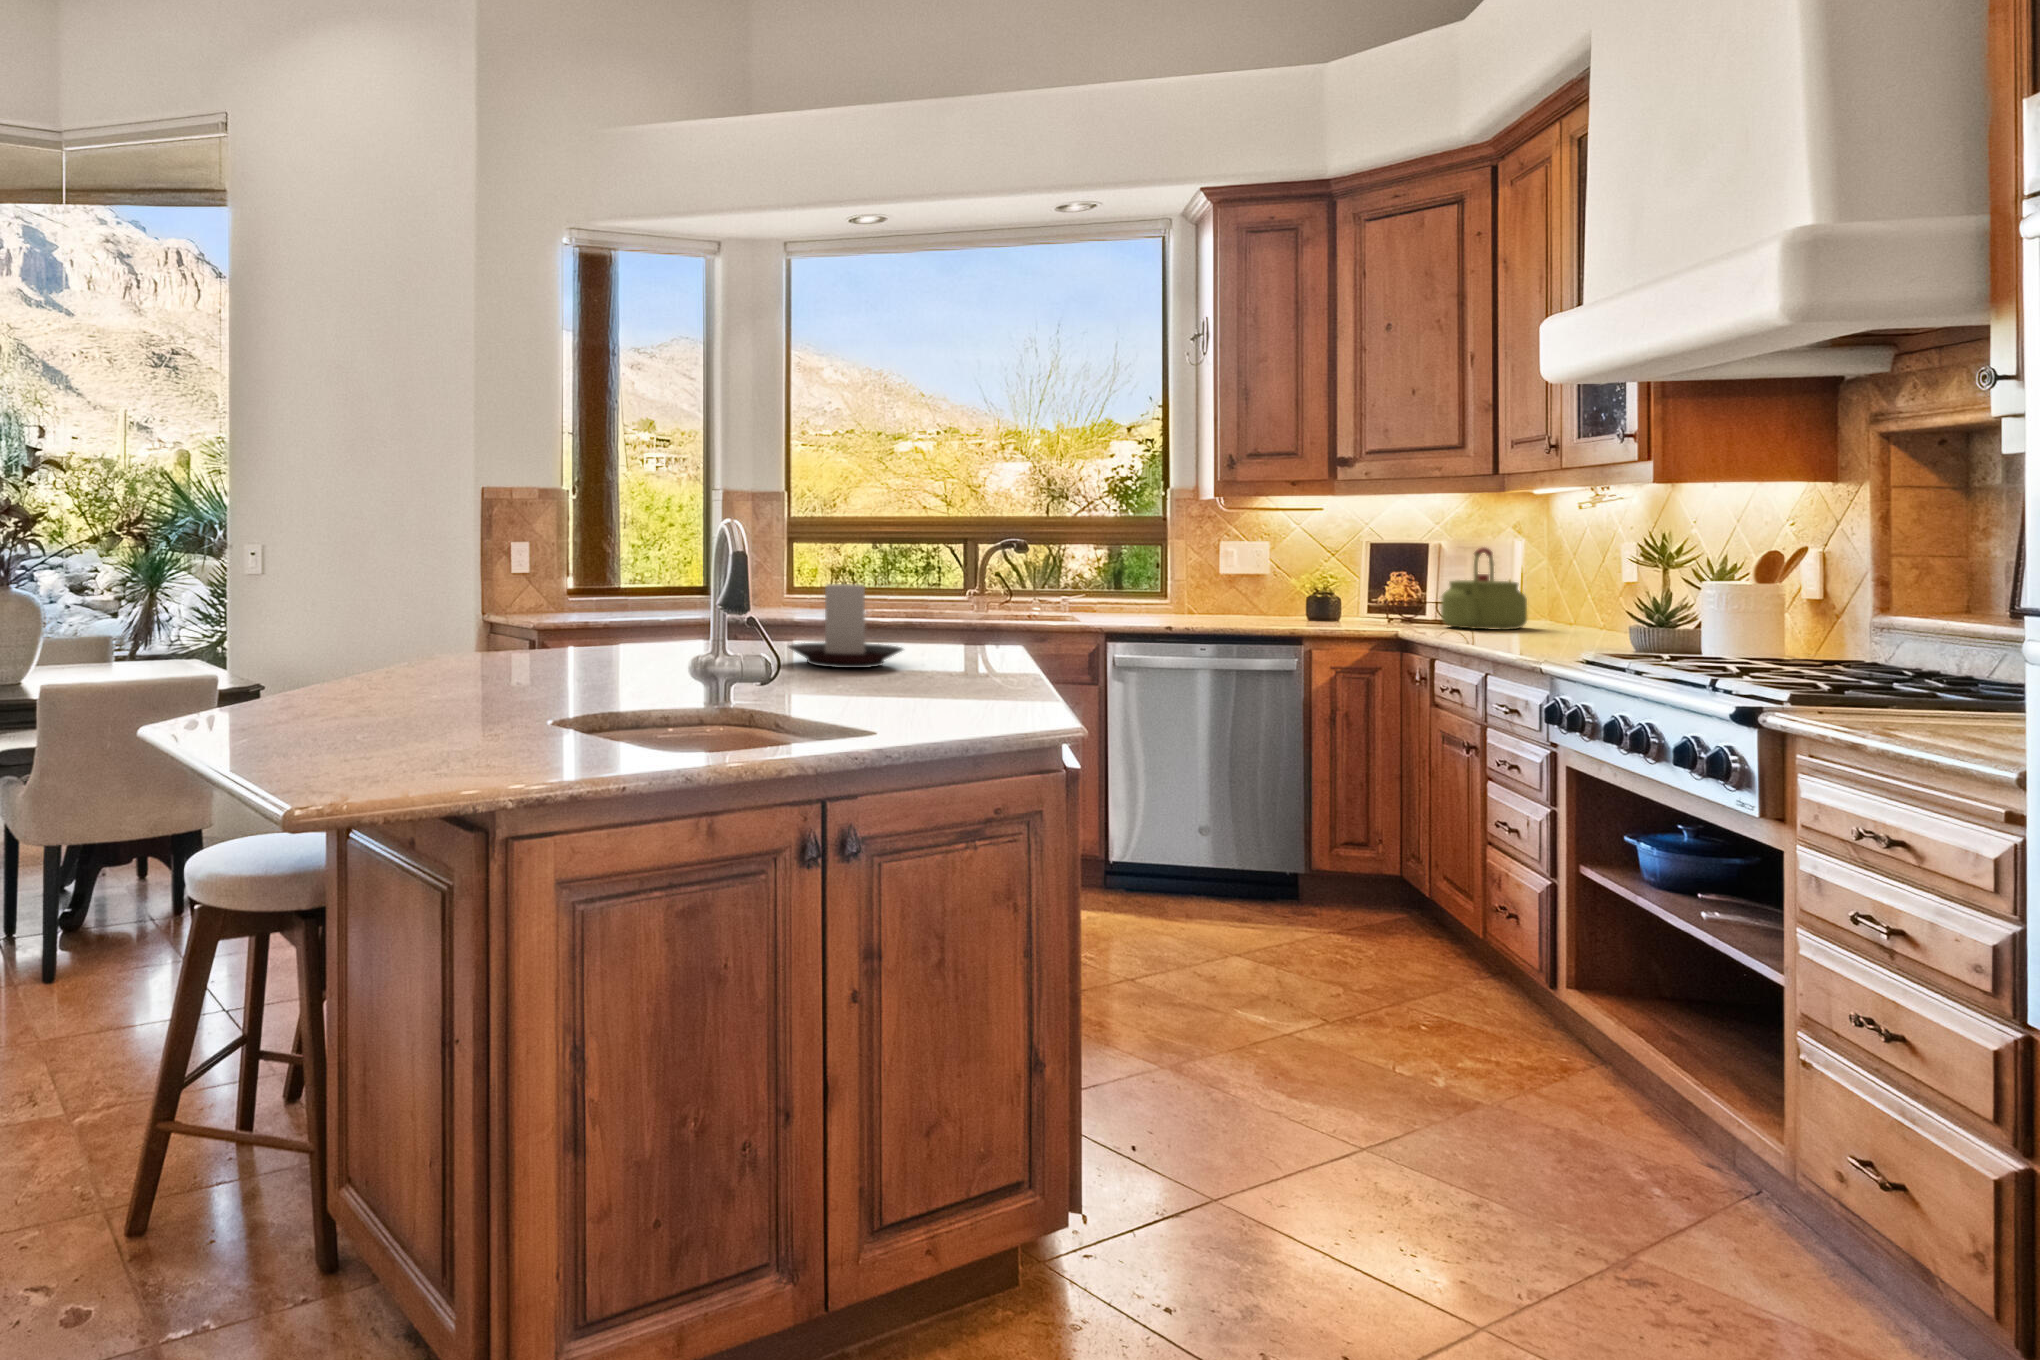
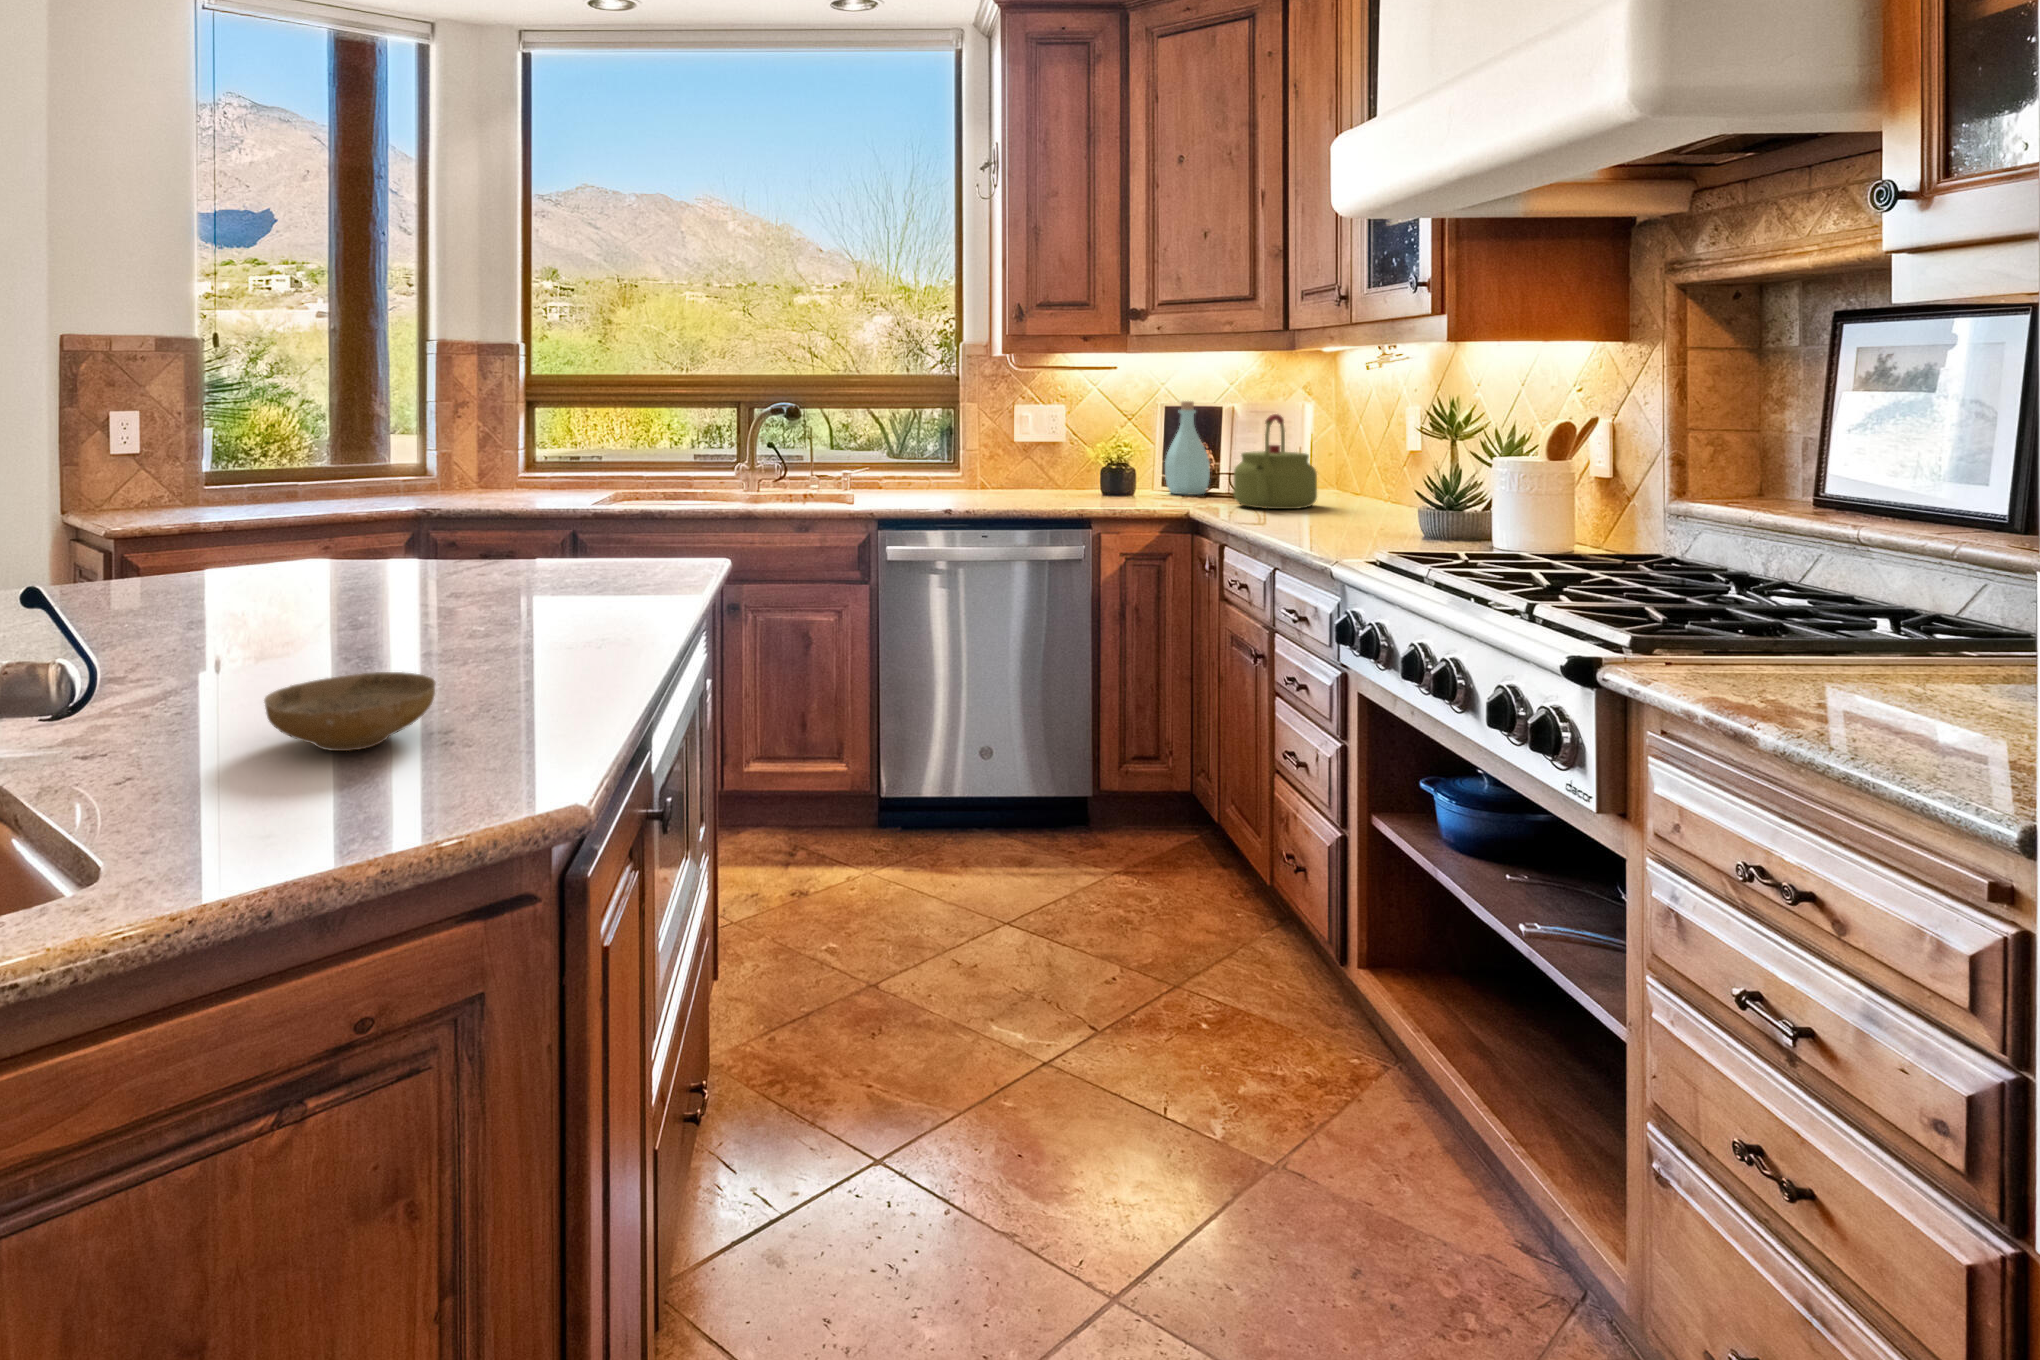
bottle: none [1369,538,1416,619] -> present [1165,401,1210,495]
candle holder: present [788,584,903,668] -> none [241,494,451,652]
ceramic bowl: none [882,665,969,698] -> present [264,672,436,751]

